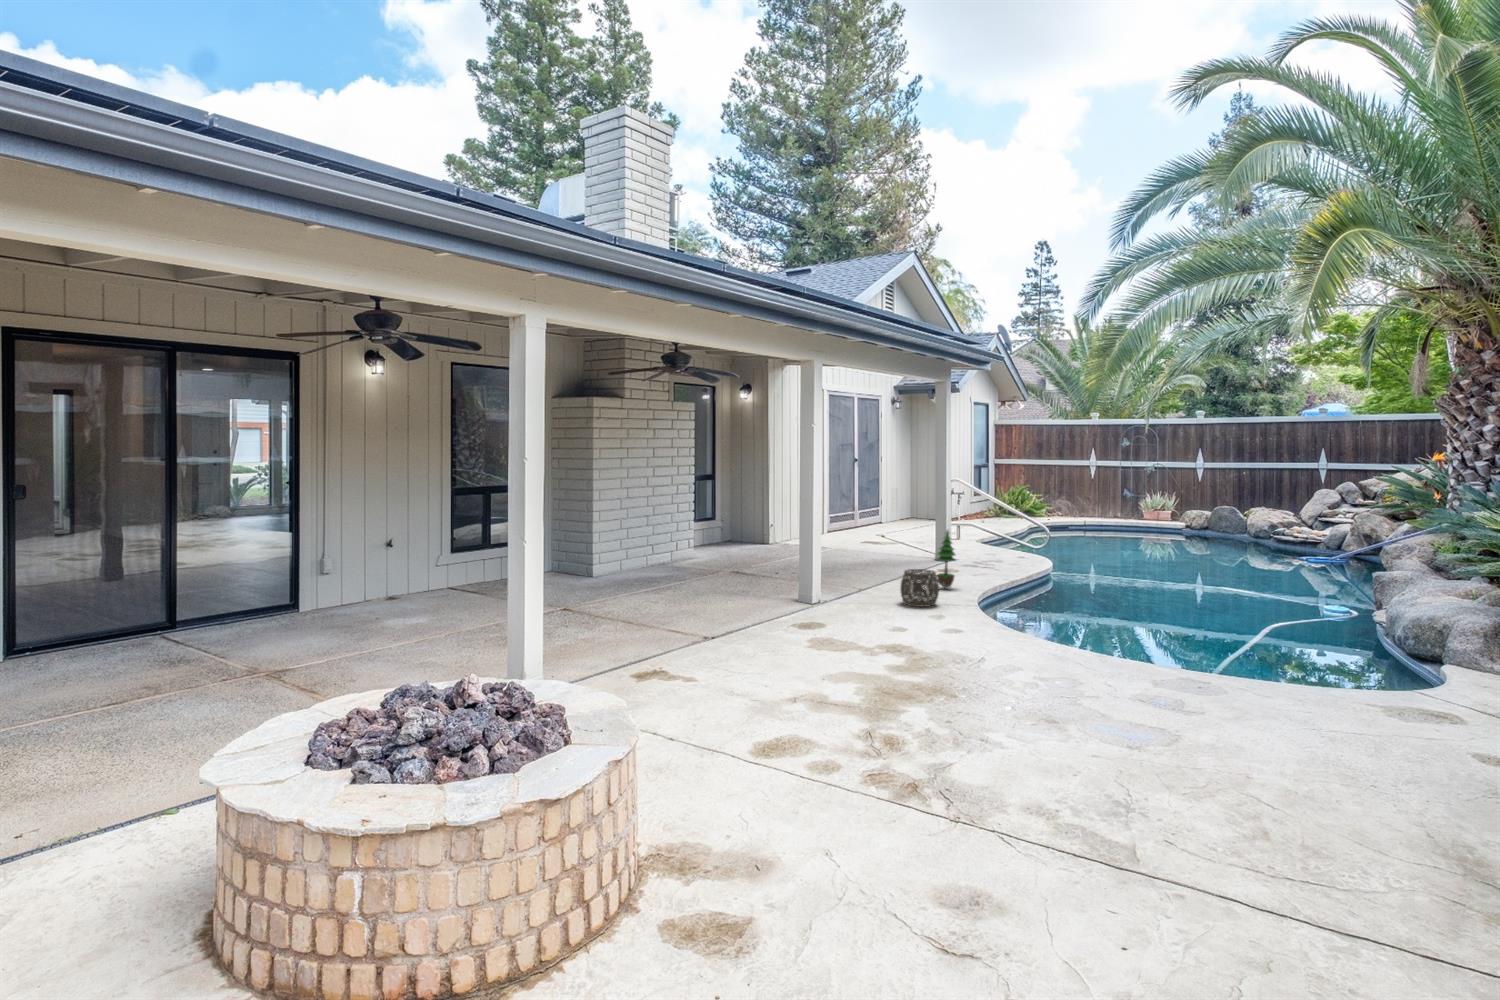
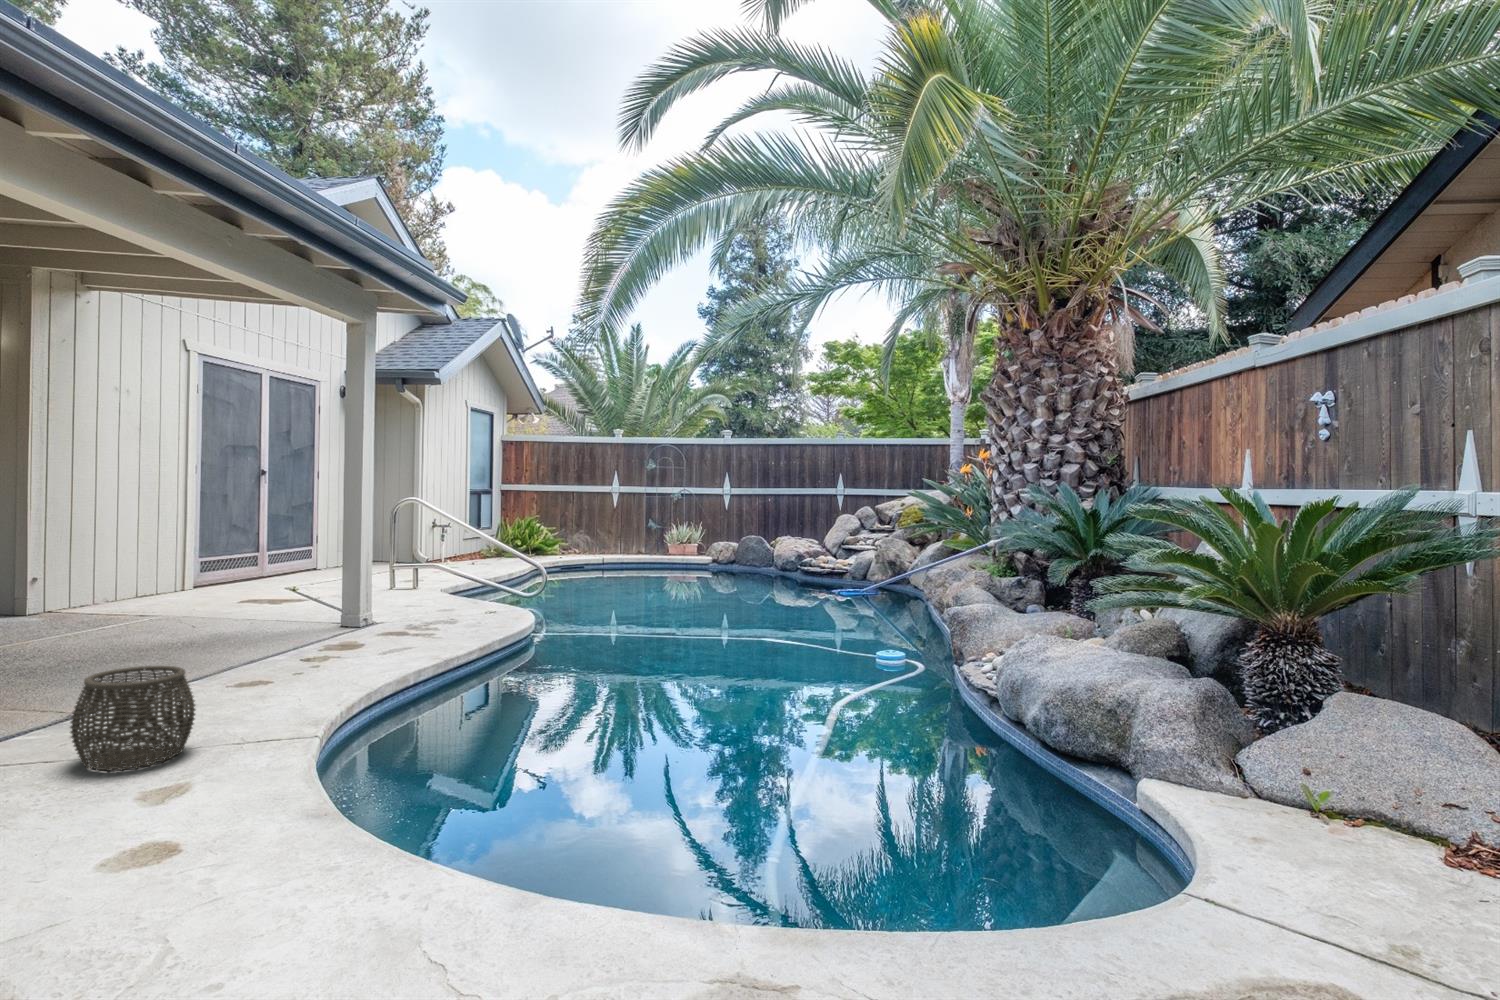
potted tree: present [937,531,956,589] -> none [247,566,300,695]

